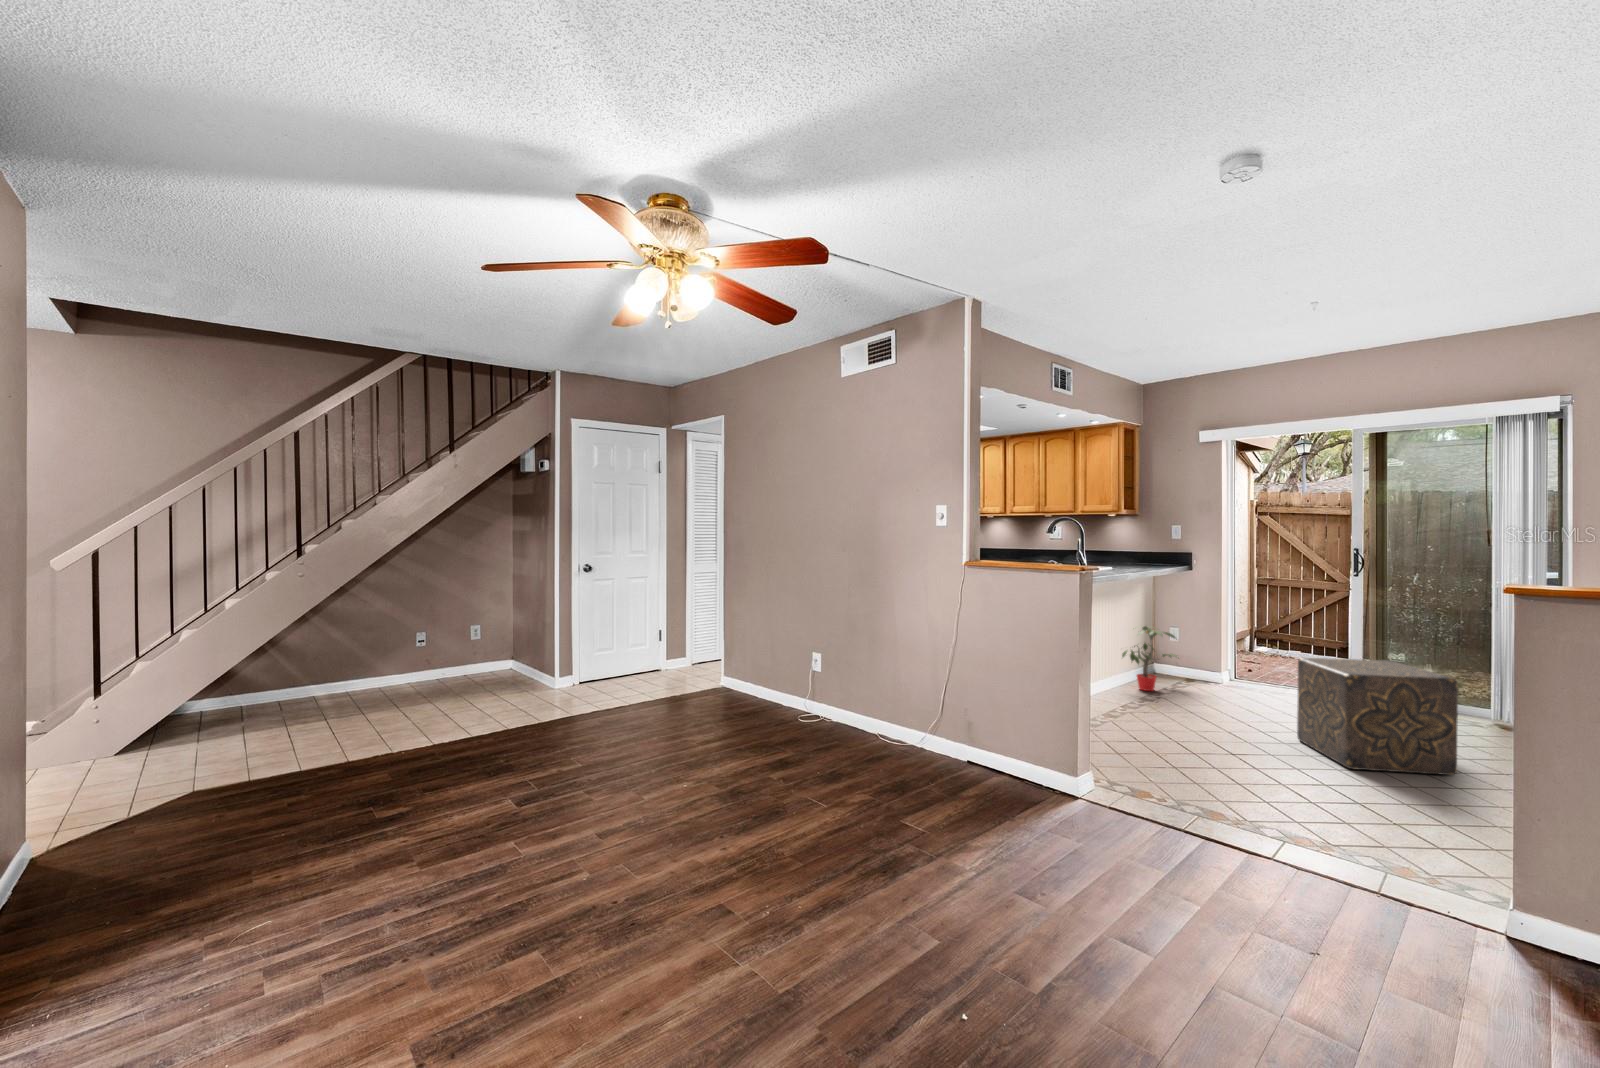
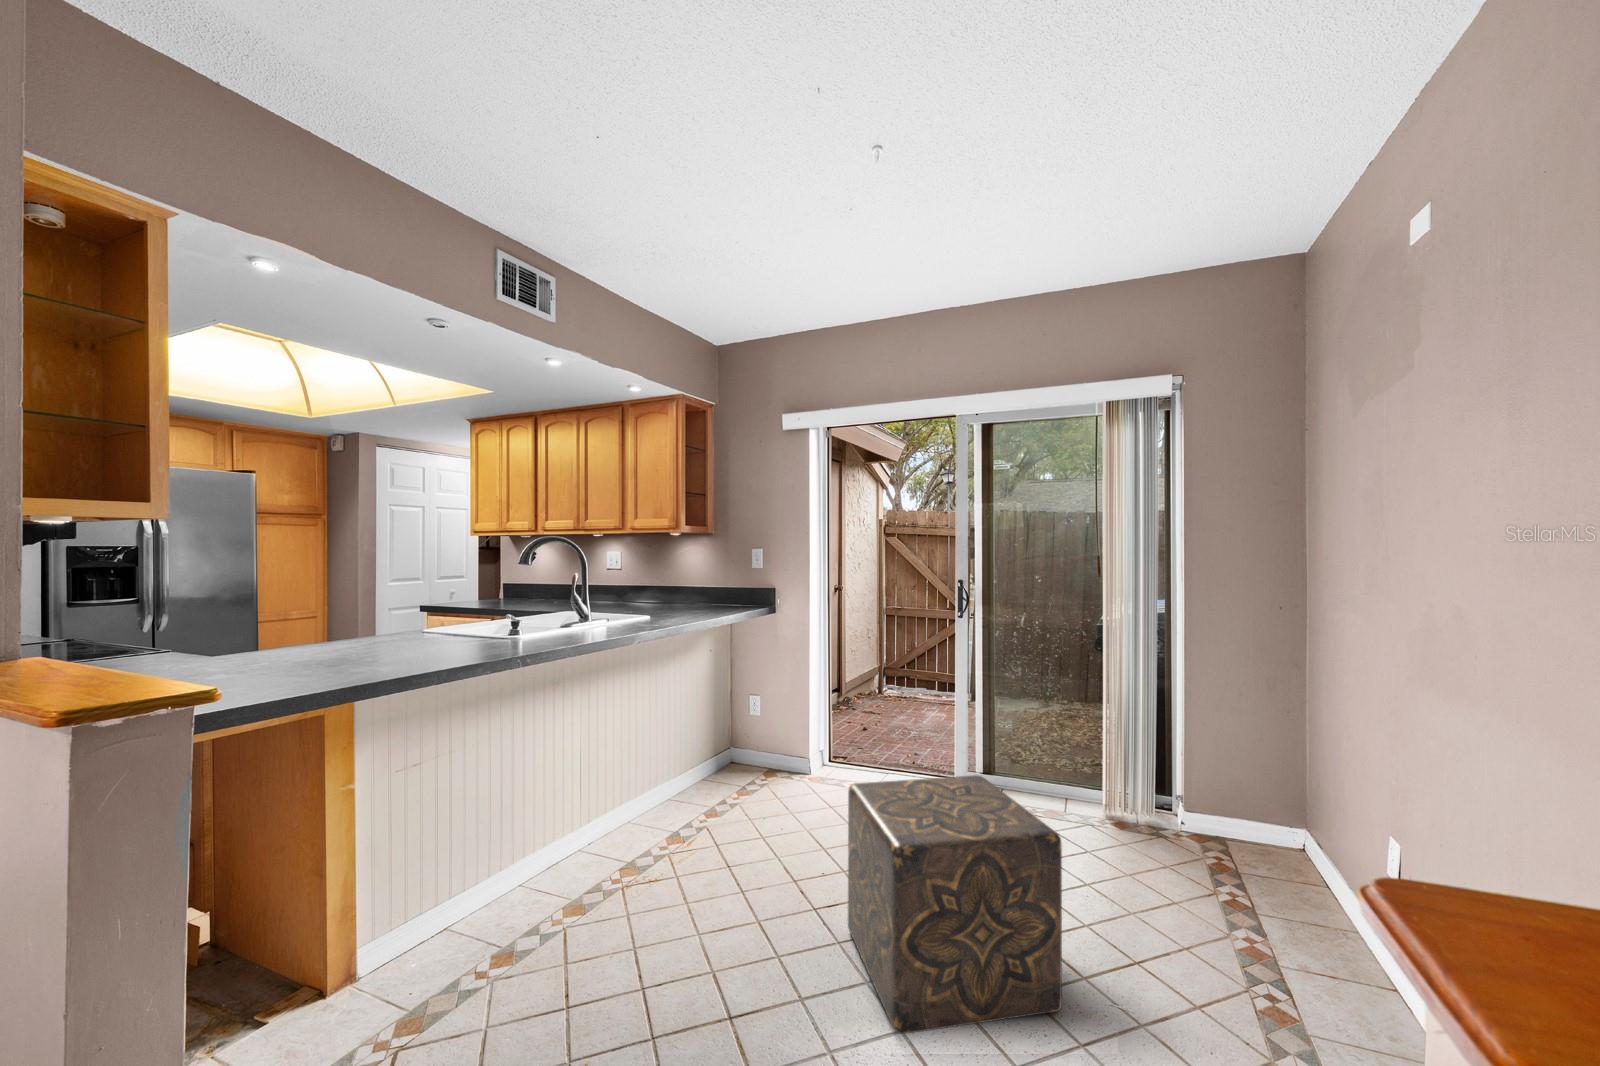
potted plant: present [1122,626,1177,691] -> none [644,703,750,809]

